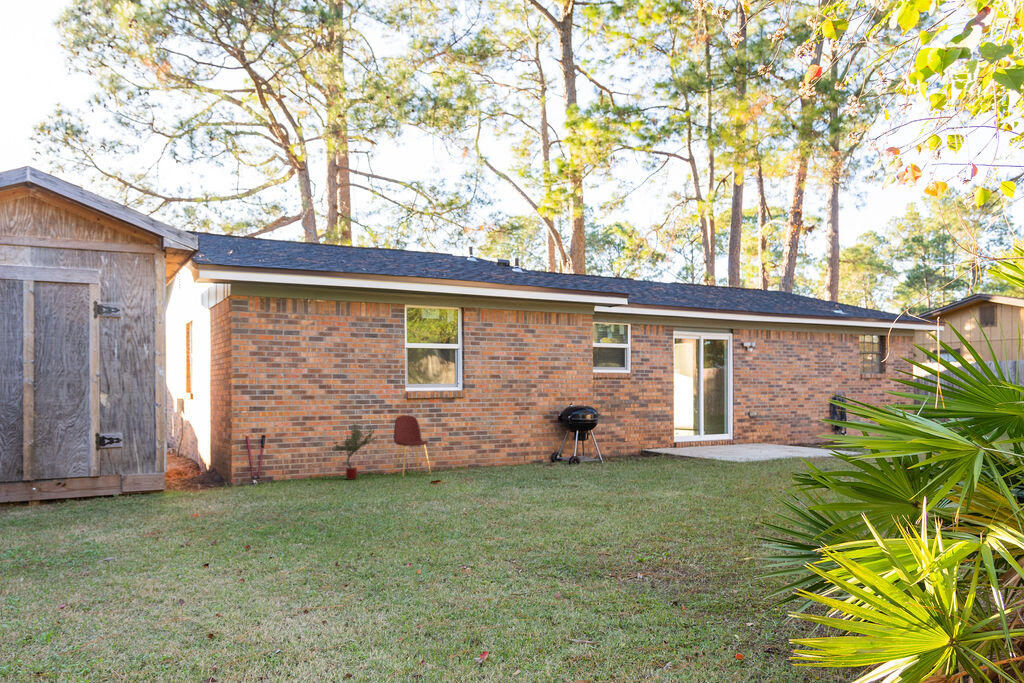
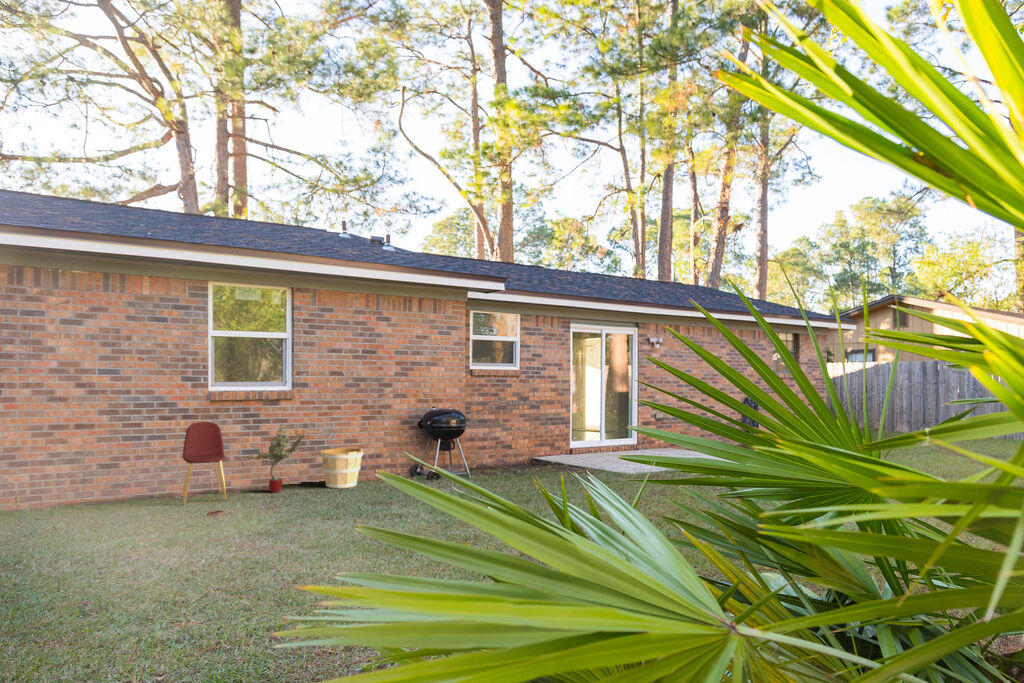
potted tree: present [329,422,374,479] -> present [248,426,304,493]
wooden bucket: none [488,437,522,469] -> present [321,447,363,488]

